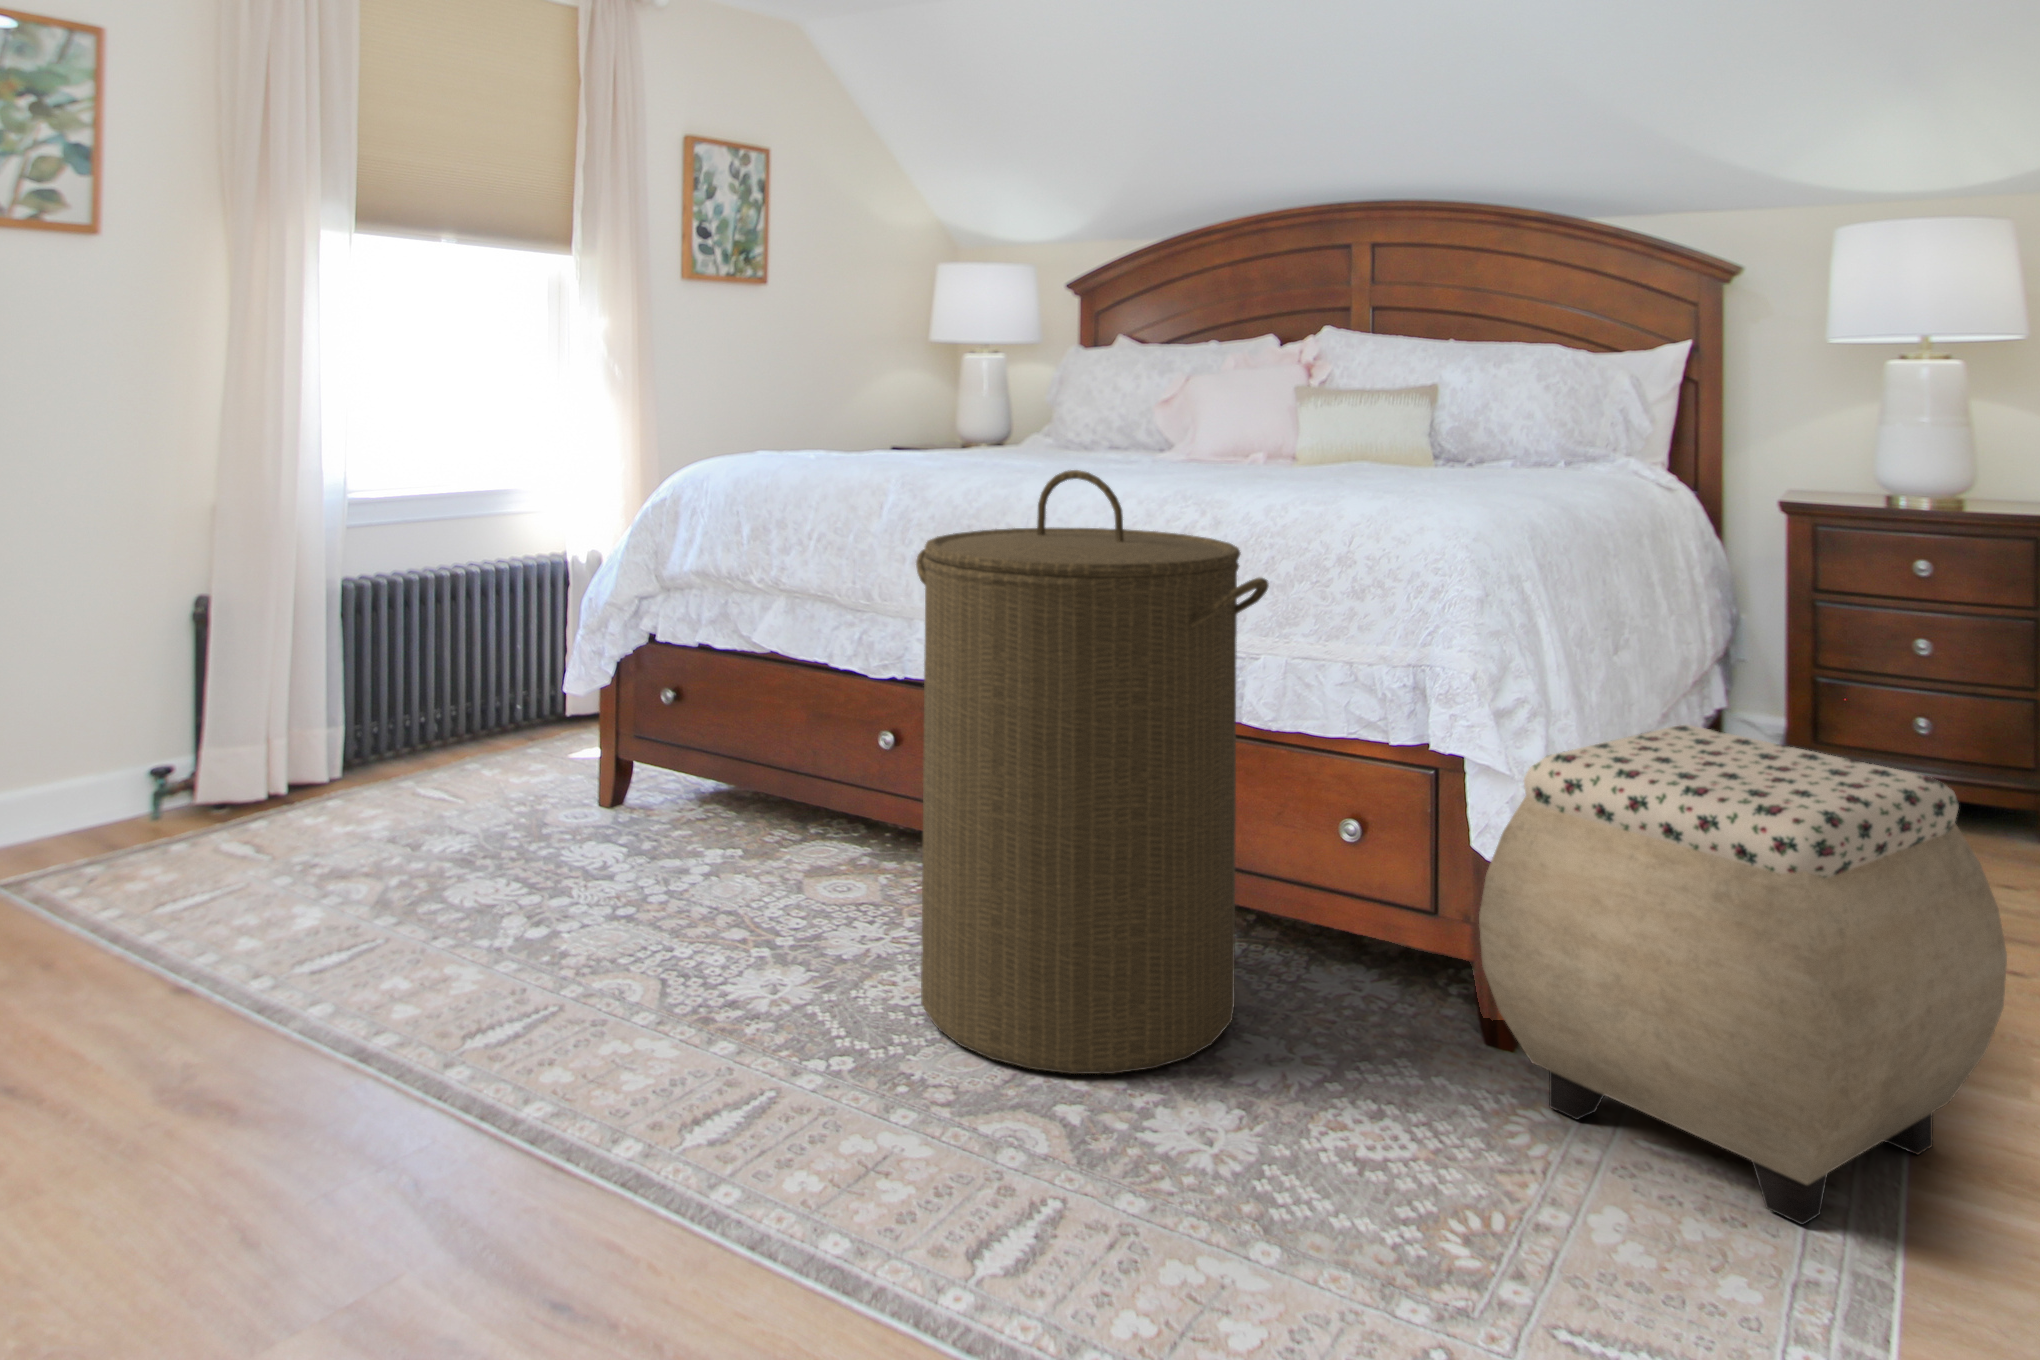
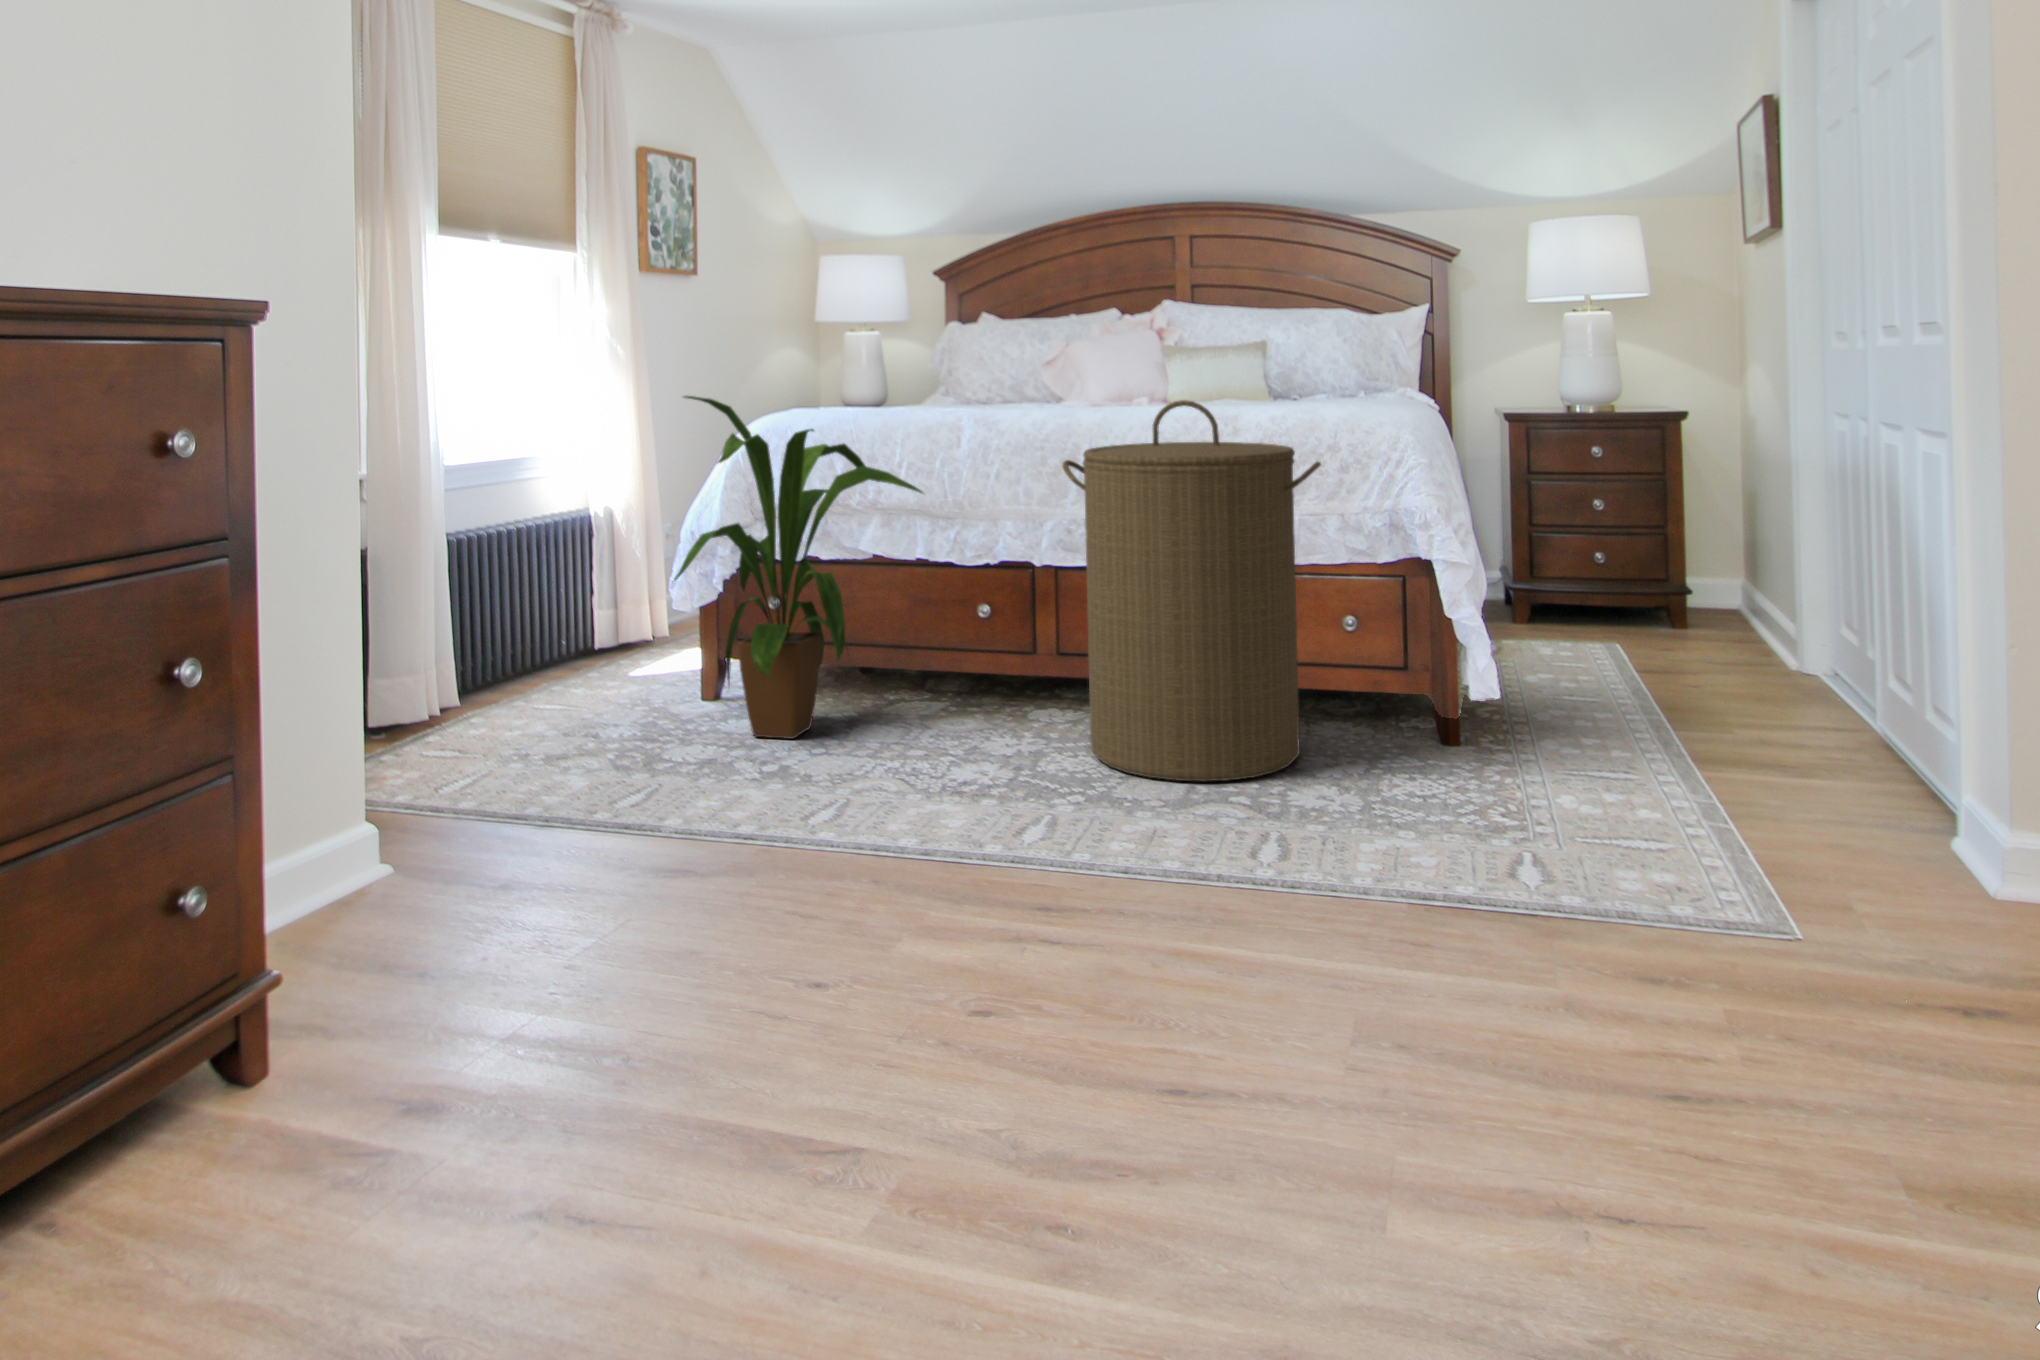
house plant: none [428,430,785,891] -> present [672,396,923,739]
ottoman: present [1479,725,2007,1225] -> none [1462,536,1730,784]

